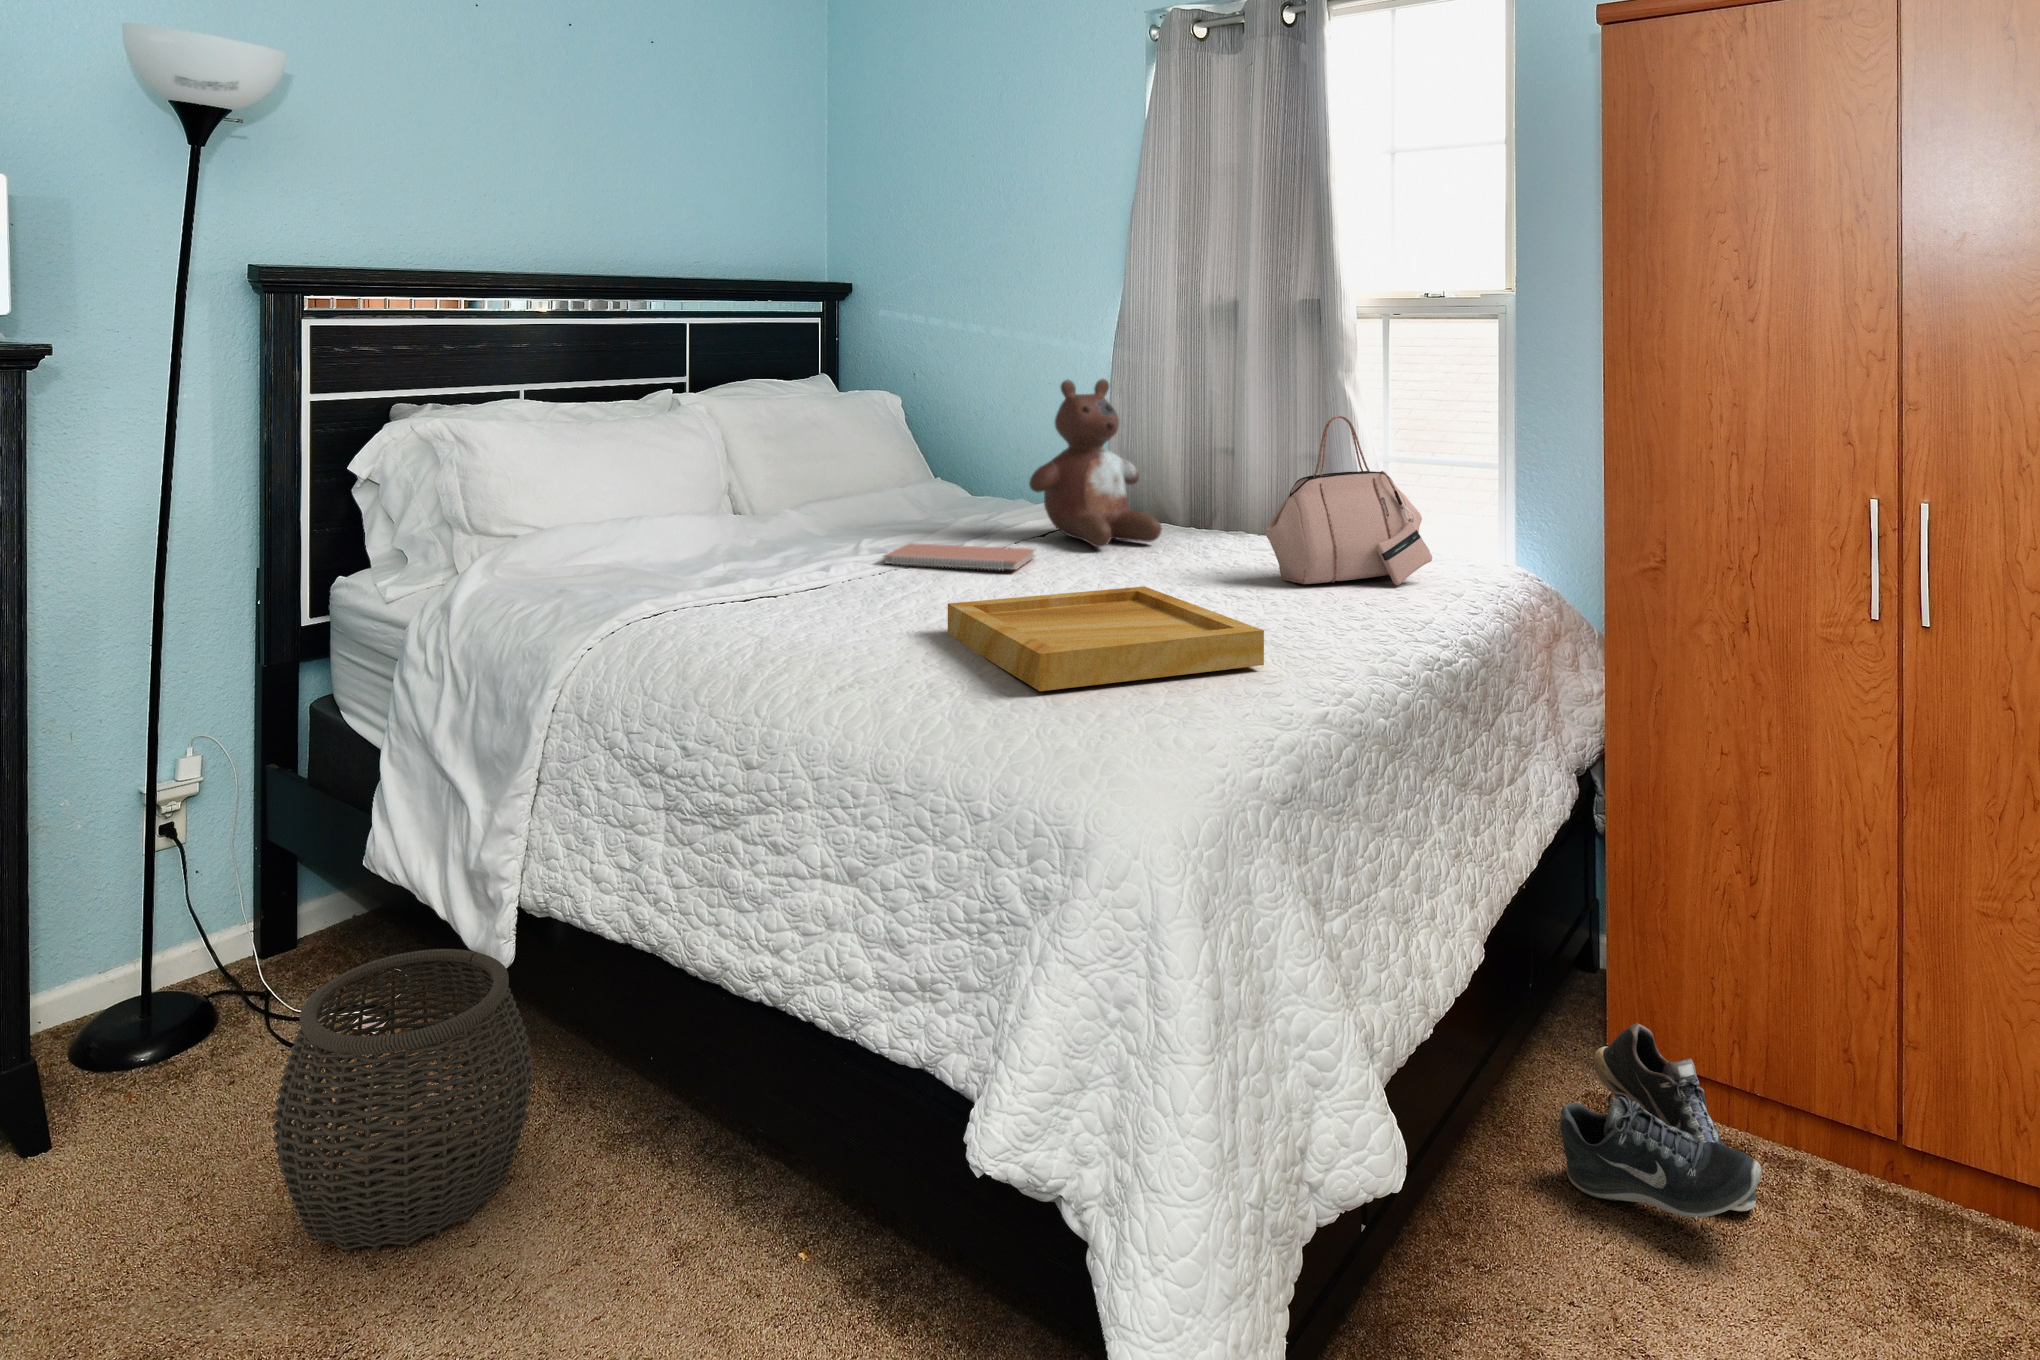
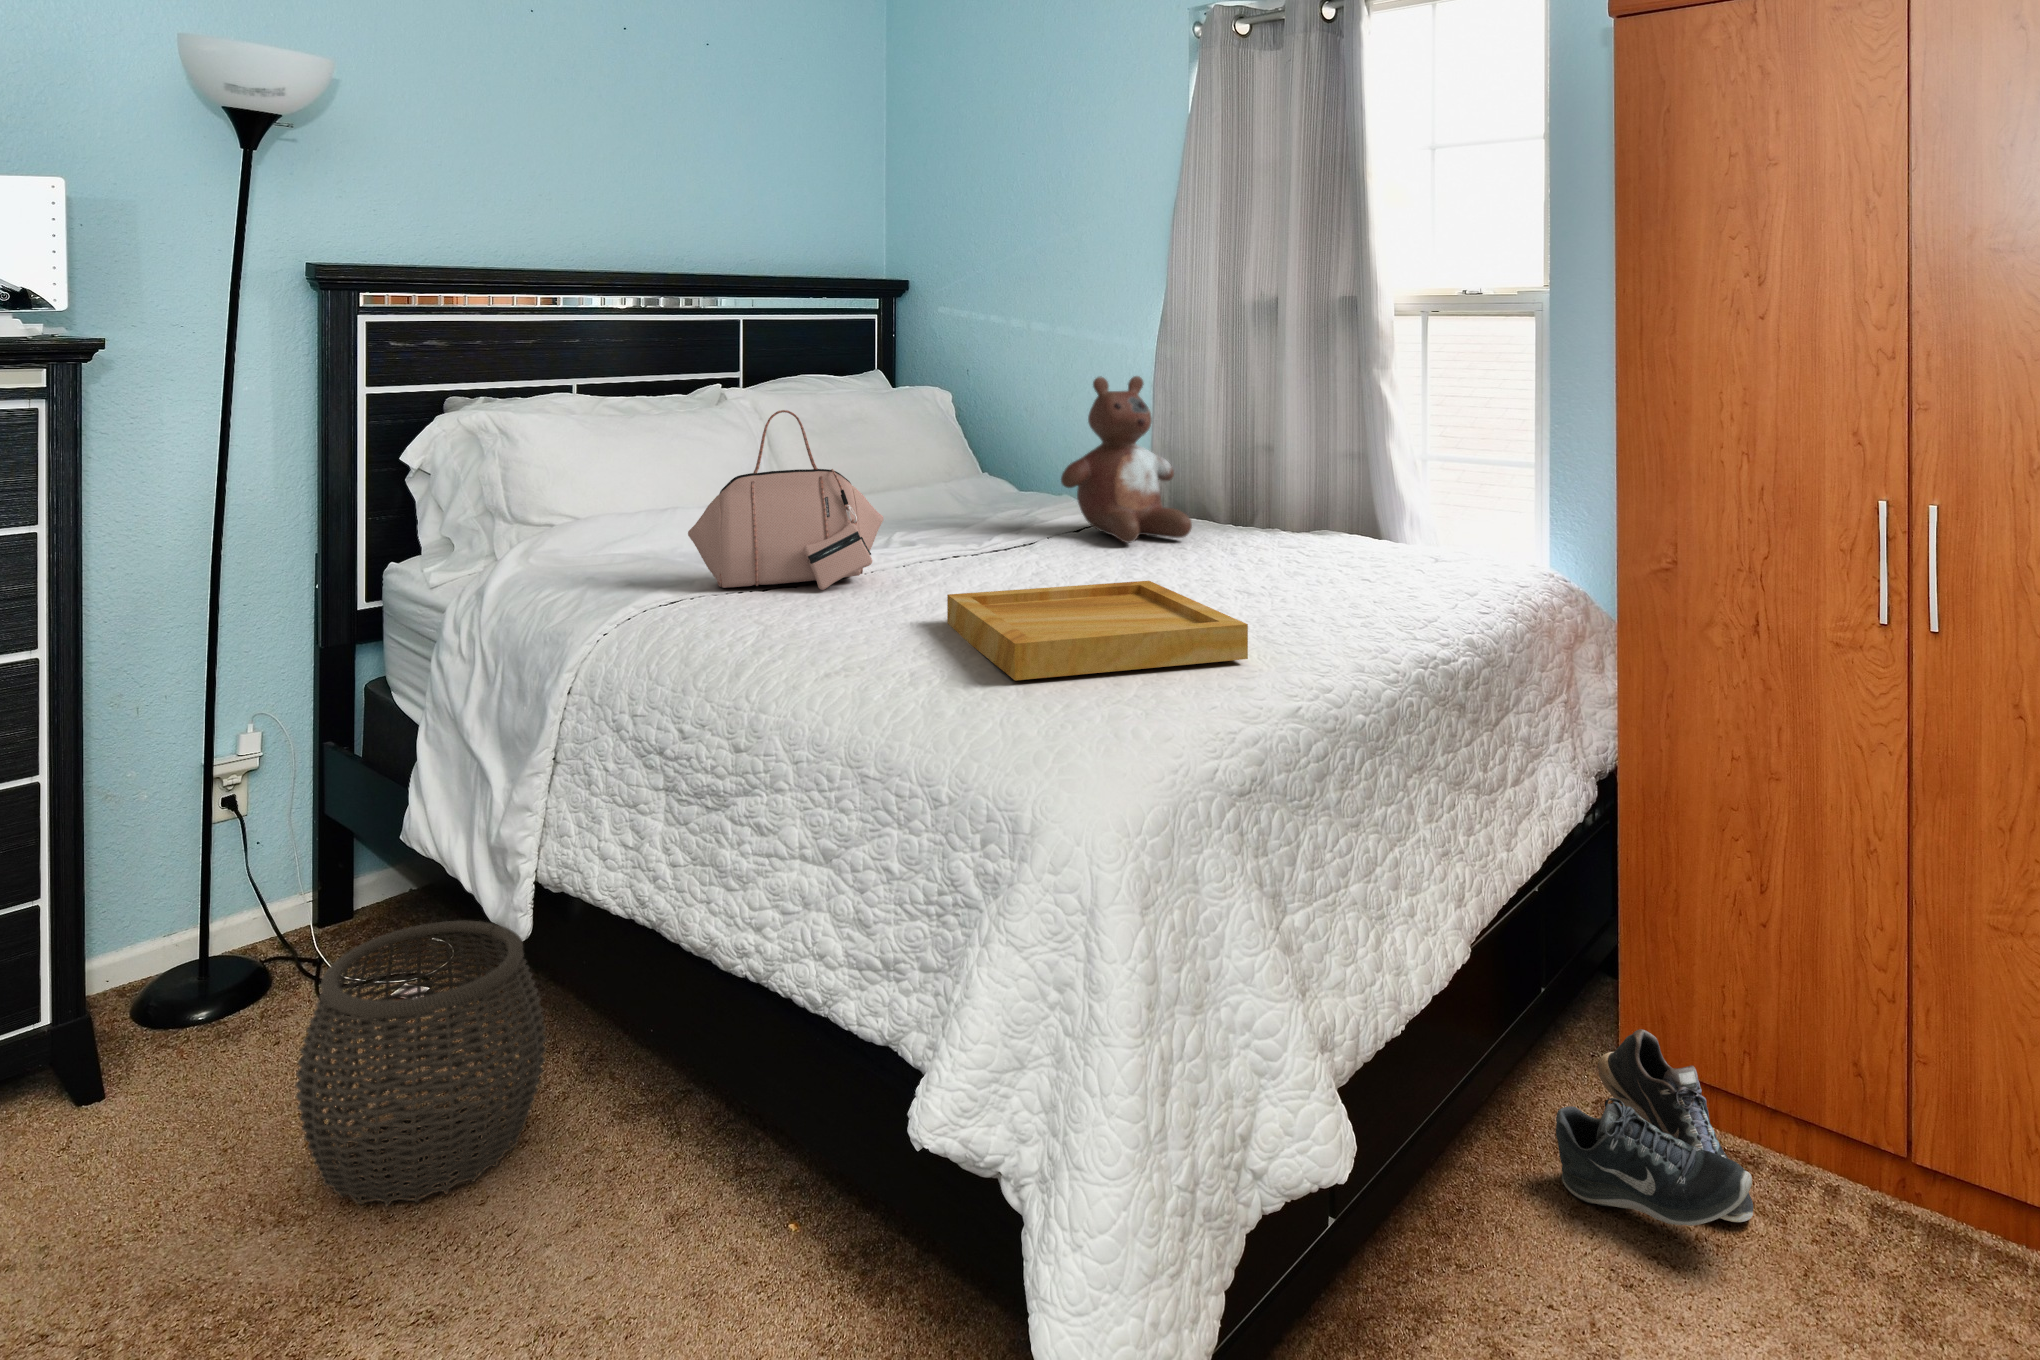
handbag: present [1265,416,1432,585] -> present [688,410,884,590]
notebook: present [884,543,1035,570] -> none [908,537,1062,564]

